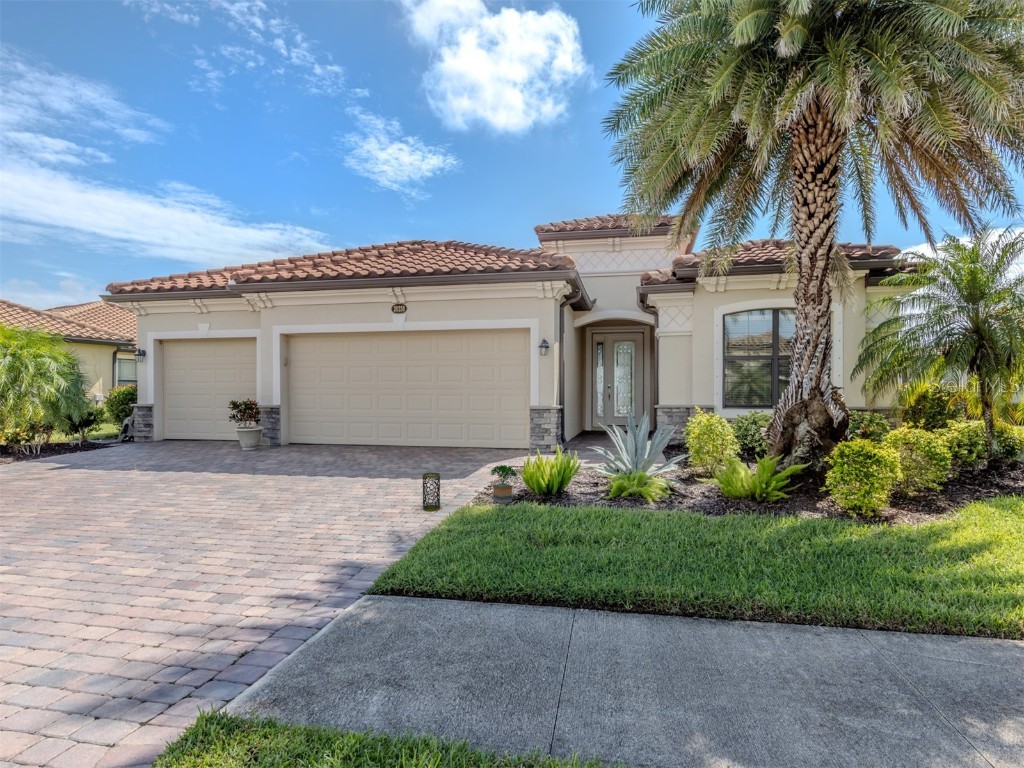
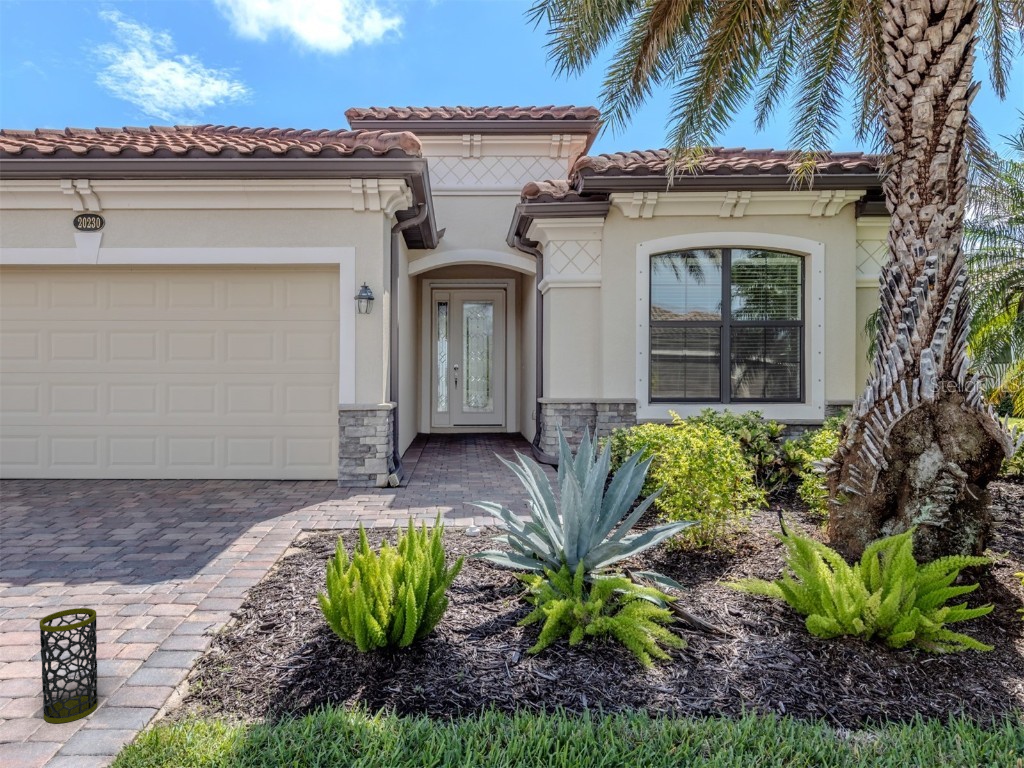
potted tree: present [491,465,517,504] -> none [244,561,316,662]

